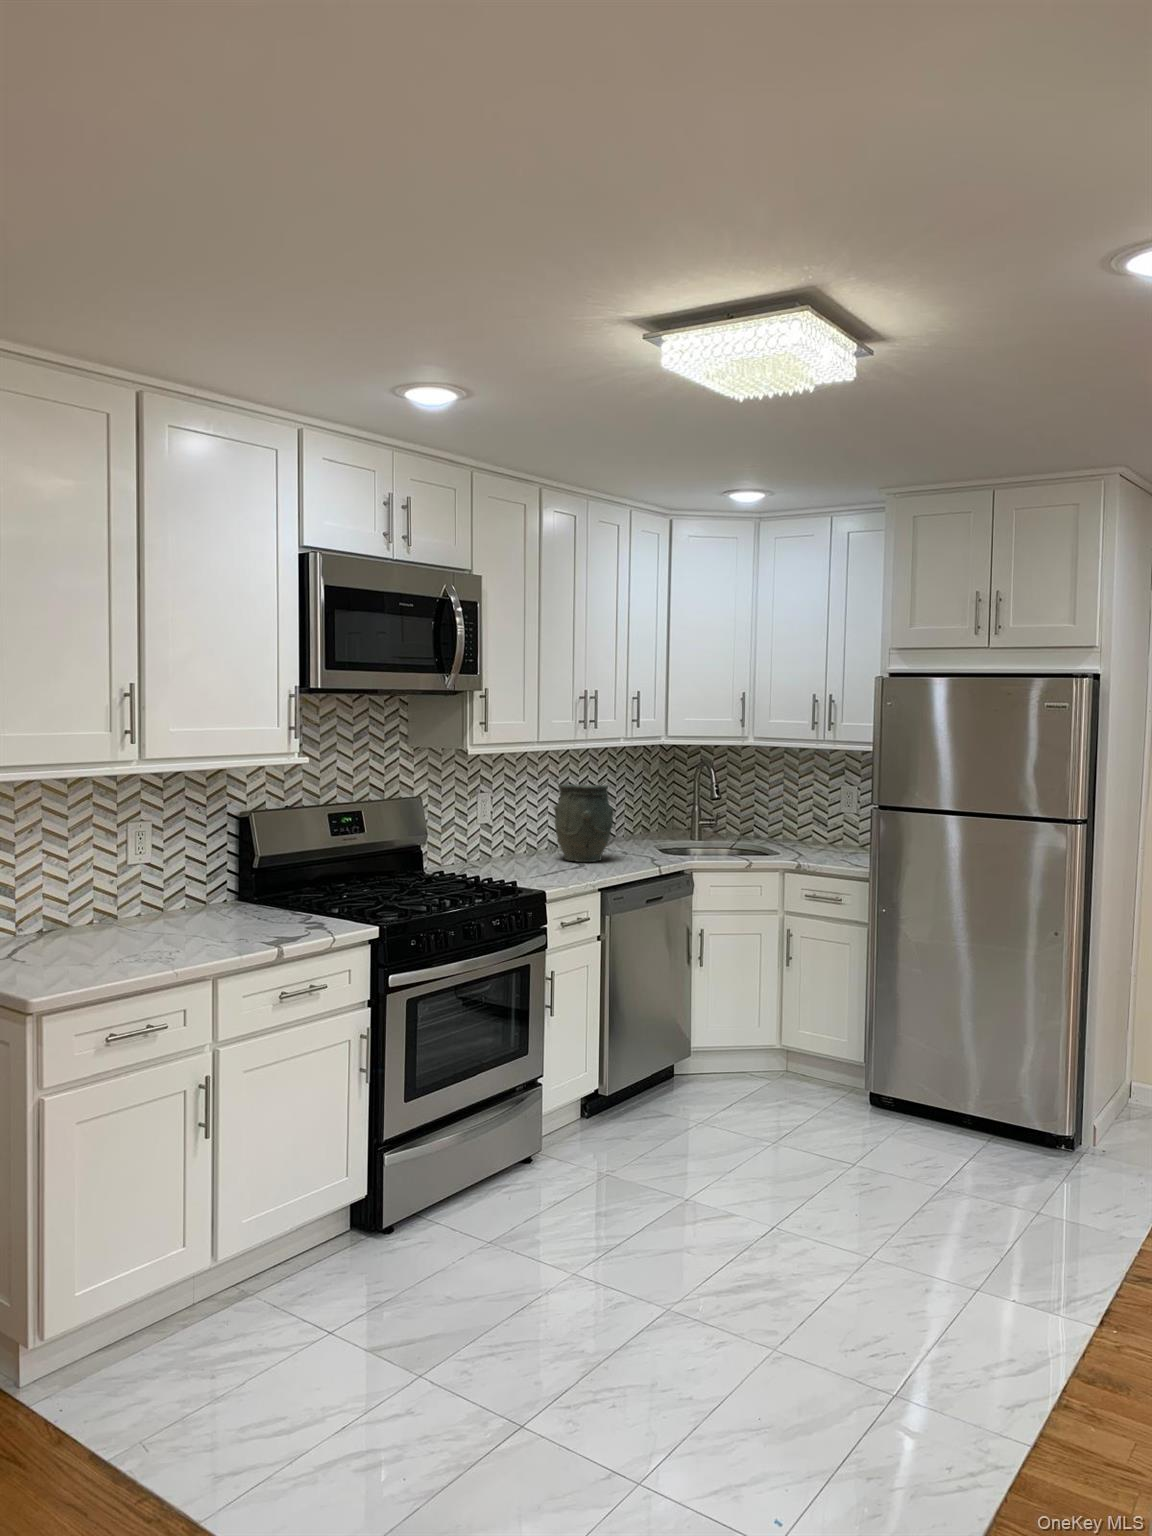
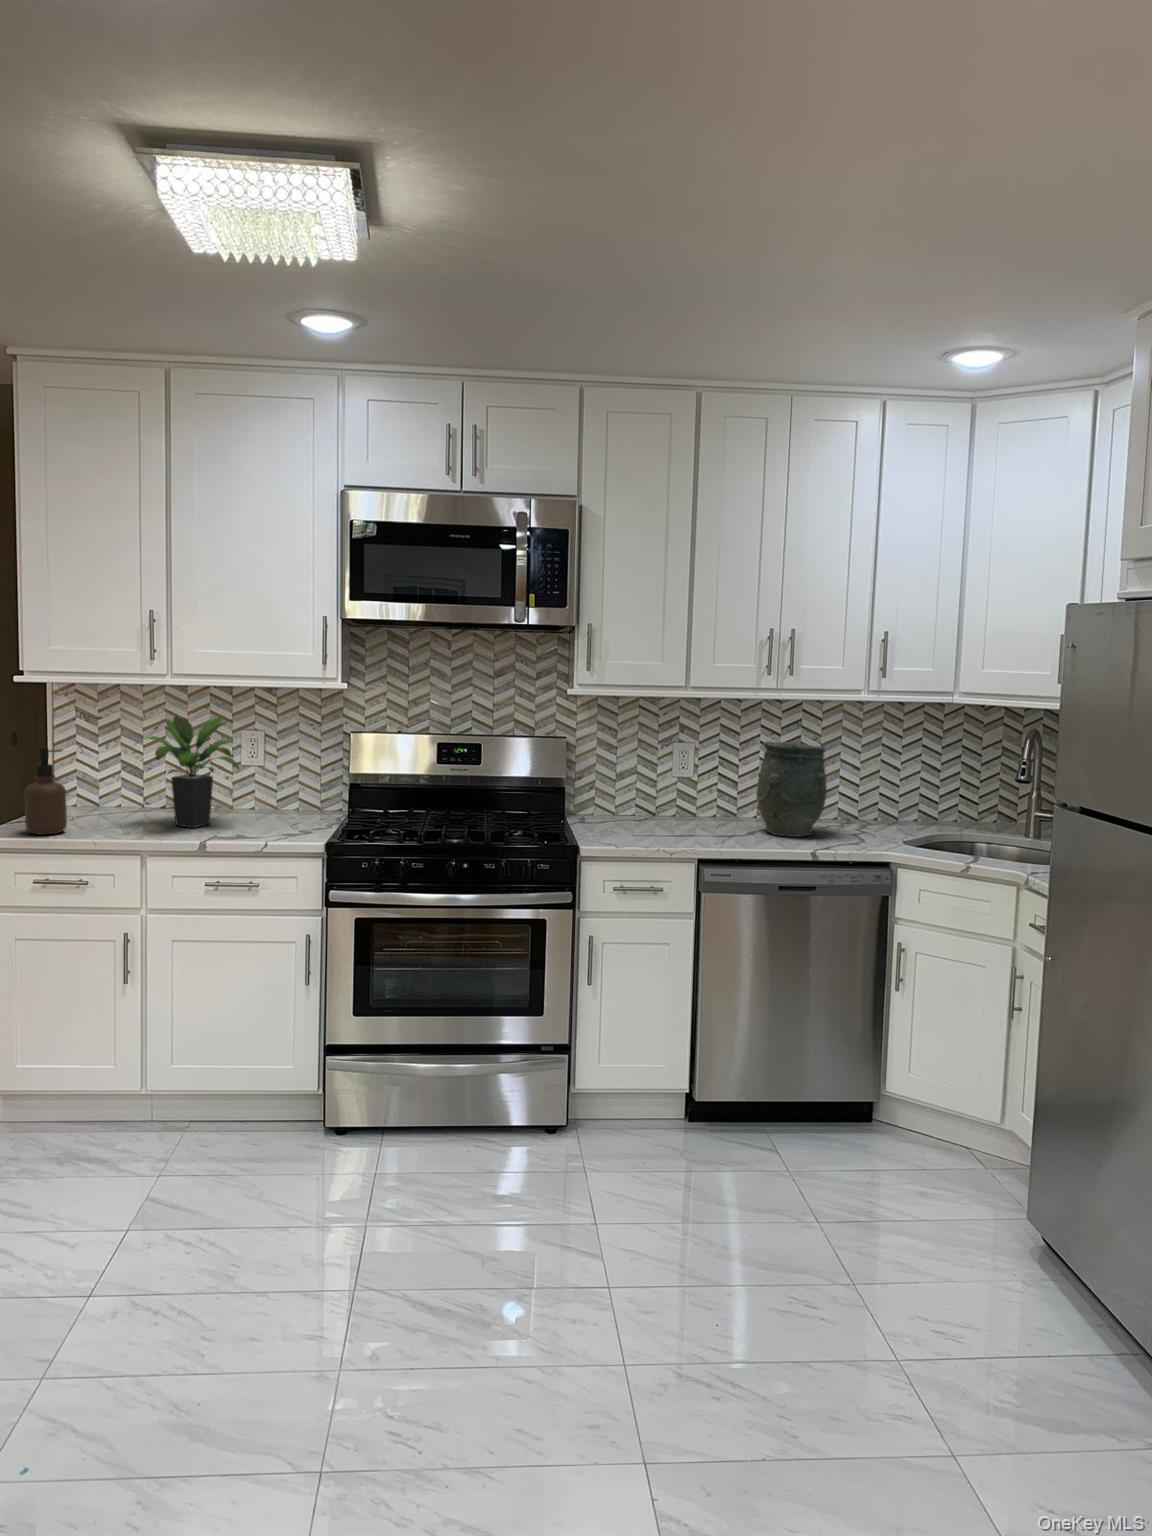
potted plant: none [103,805,226,942] -> present [134,716,243,828]
soap dispenser: none [38,863,91,978] -> present [24,747,67,835]

